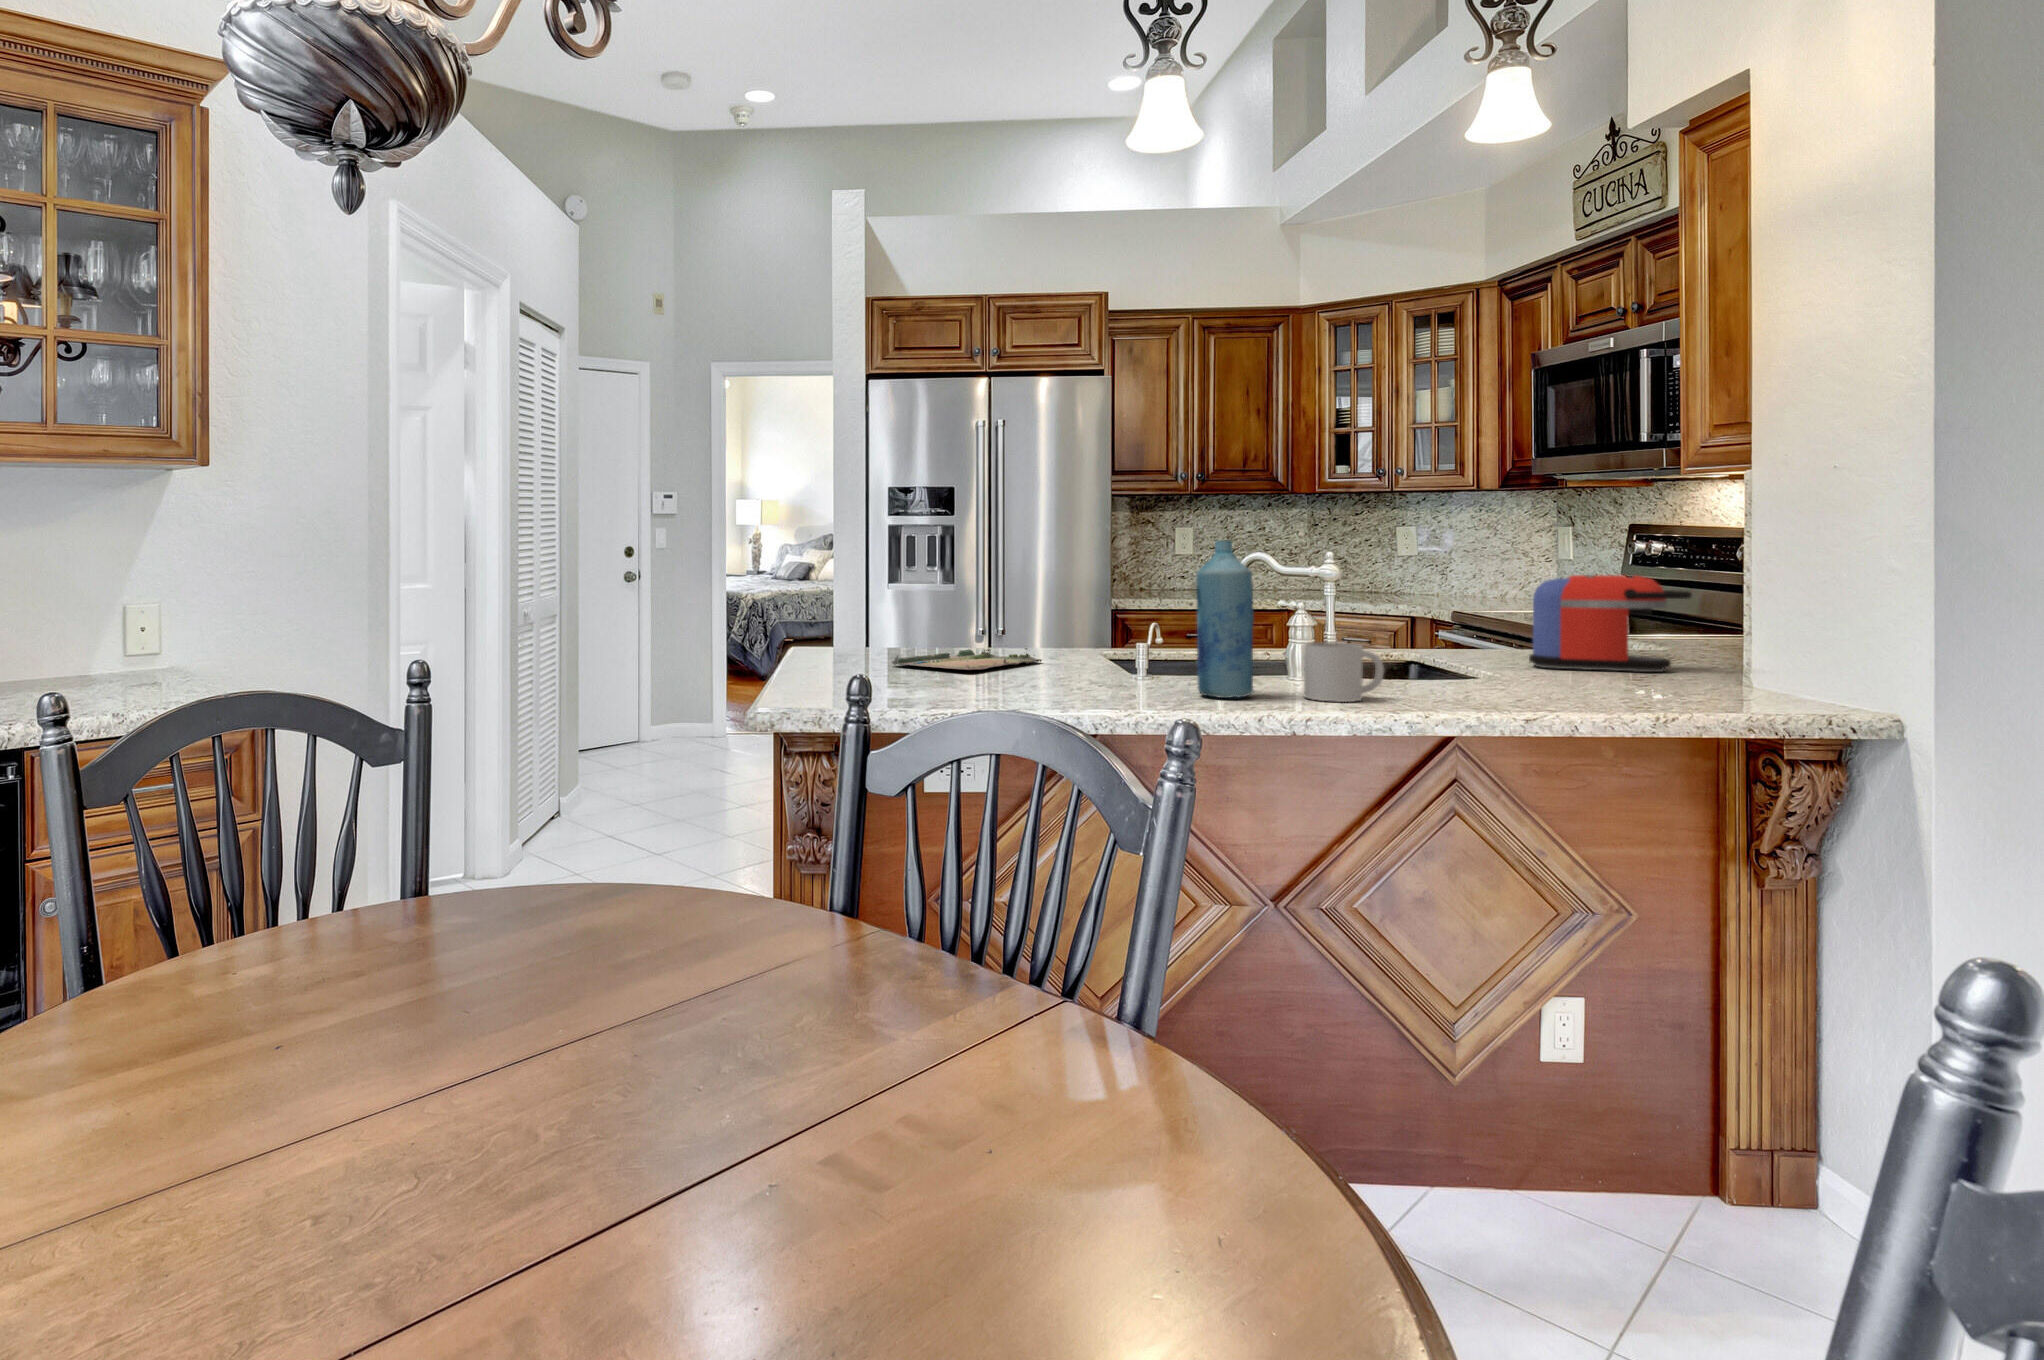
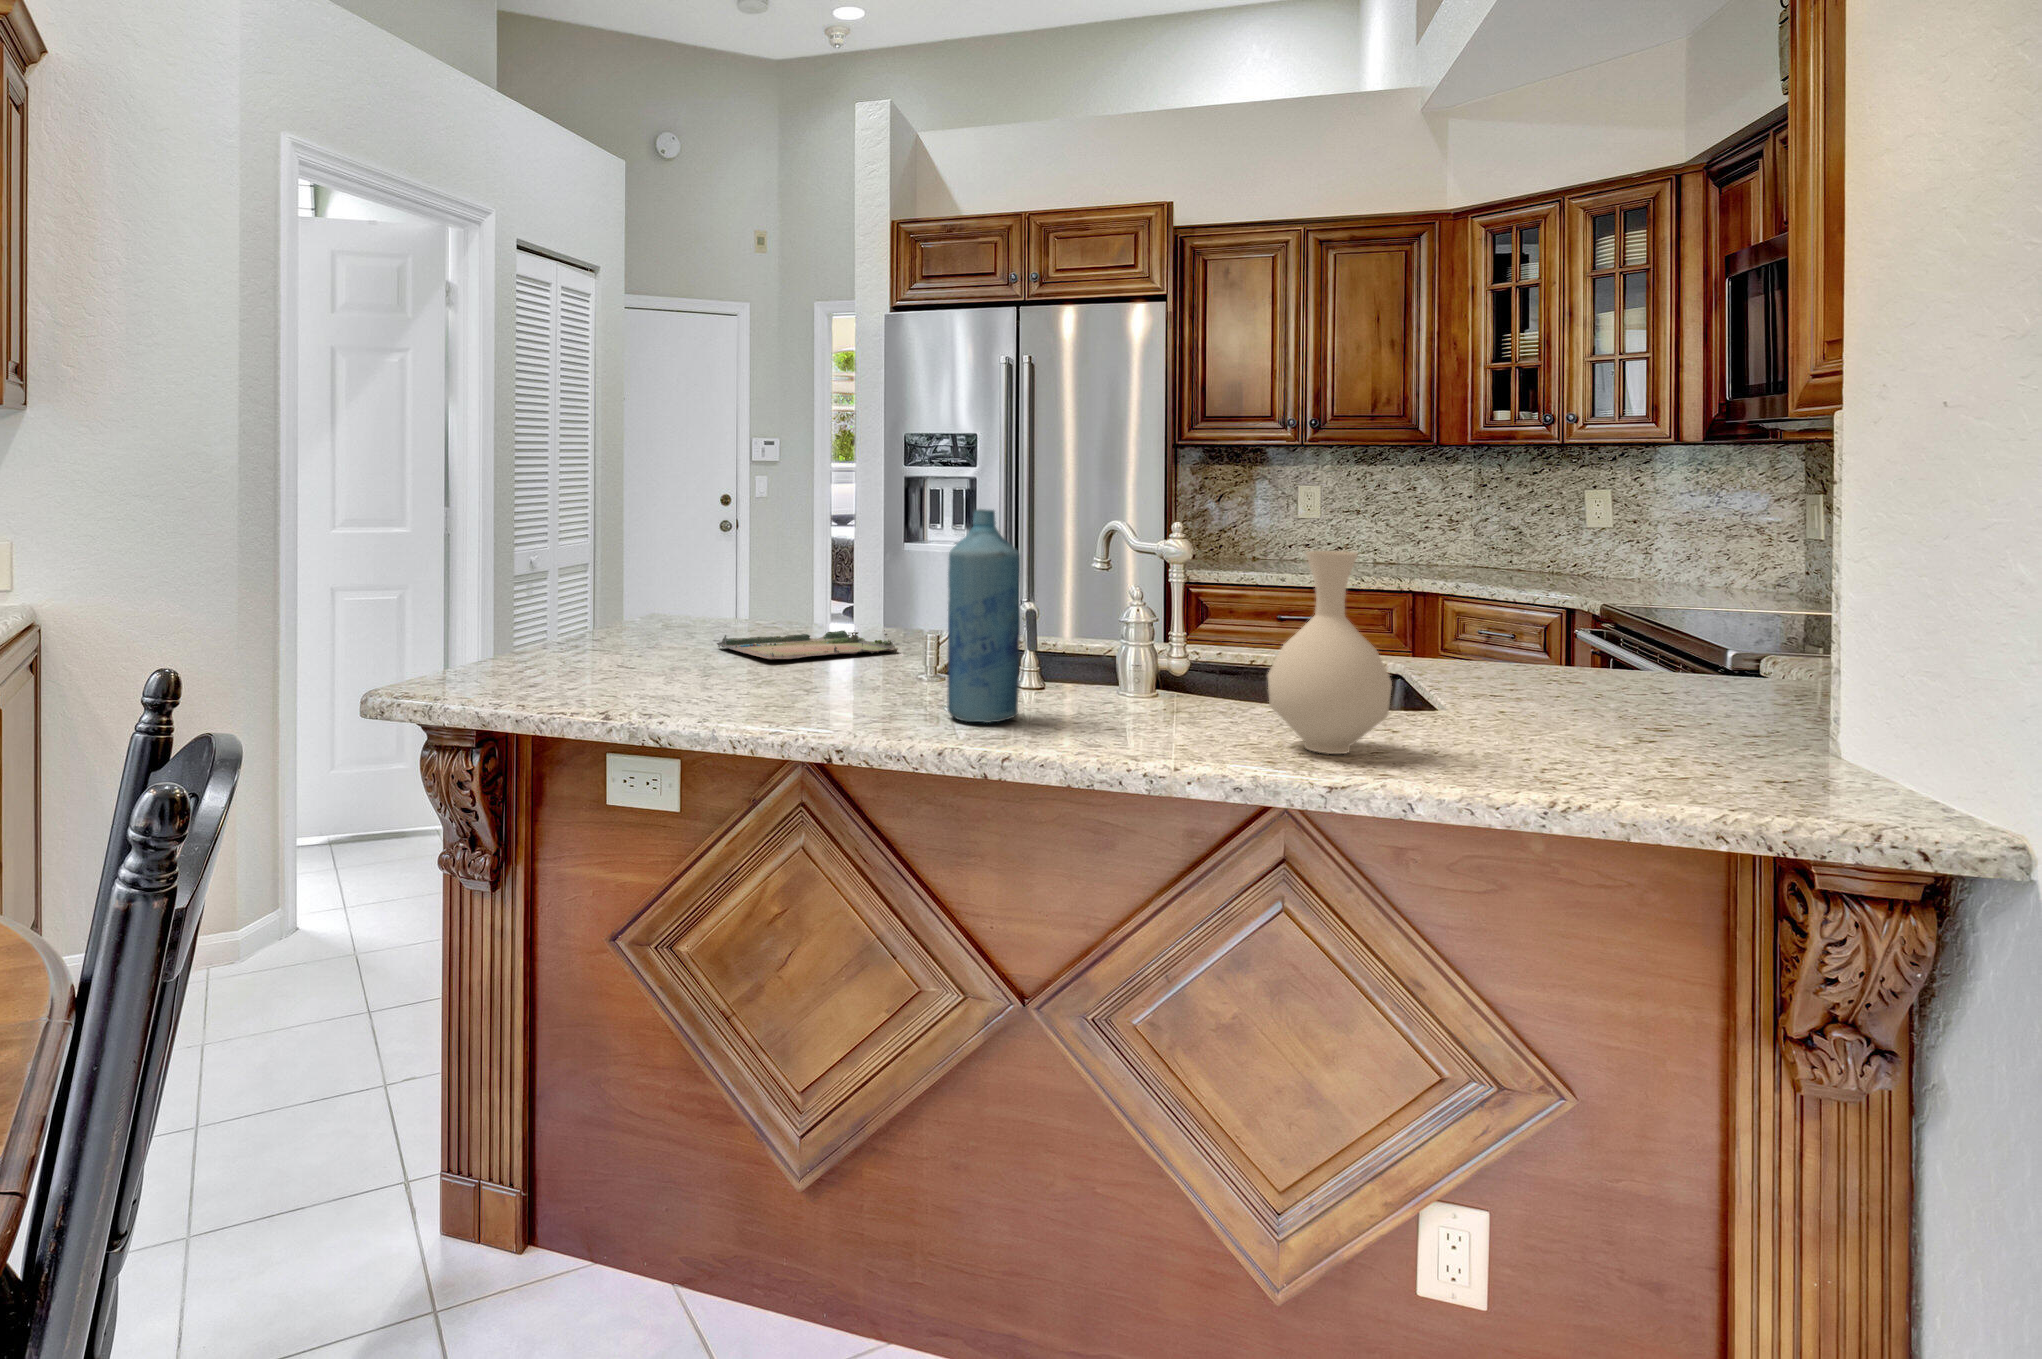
vase: none [1435,563,1524,701] -> present [1268,551,1392,754]
coffee maker: present [1529,575,1692,672] -> none [1541,568,1797,718]
mug: present [1304,642,1384,702] -> none [1080,653,1192,740]

